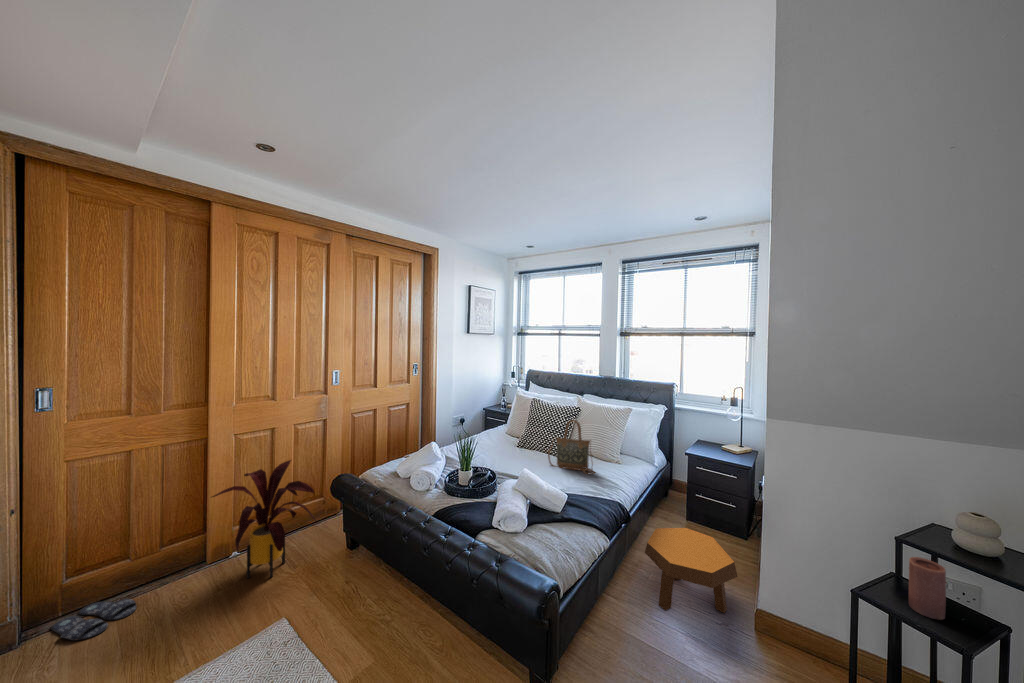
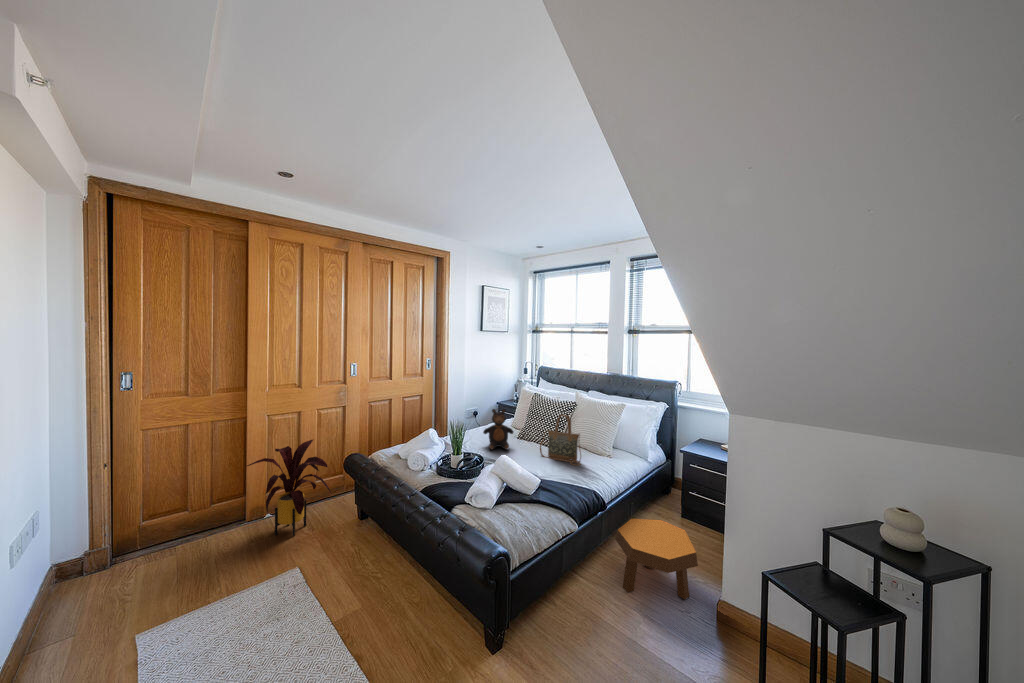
teddy bear: none [486,416,518,461] -> present [483,409,513,450]
candle: present [909,557,946,620] -> none [809,544,838,601]
slippers: present [51,599,137,641] -> none [132,542,192,568]

